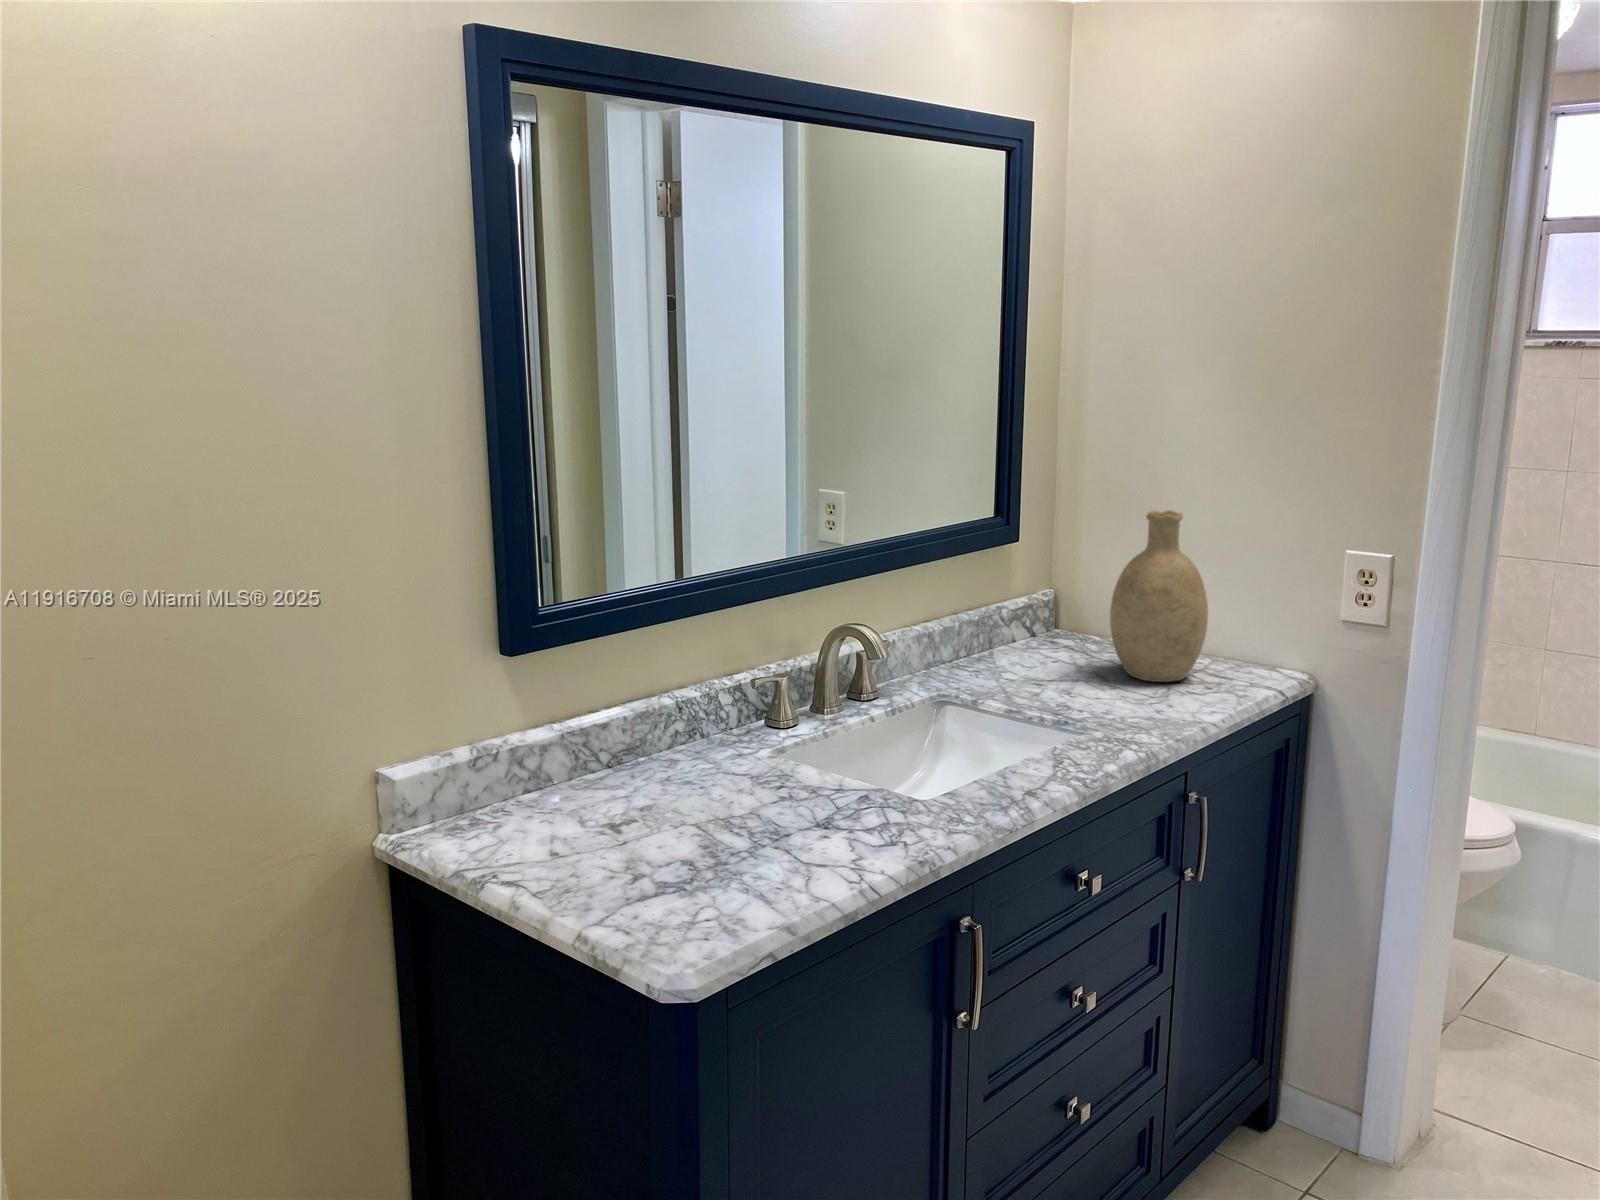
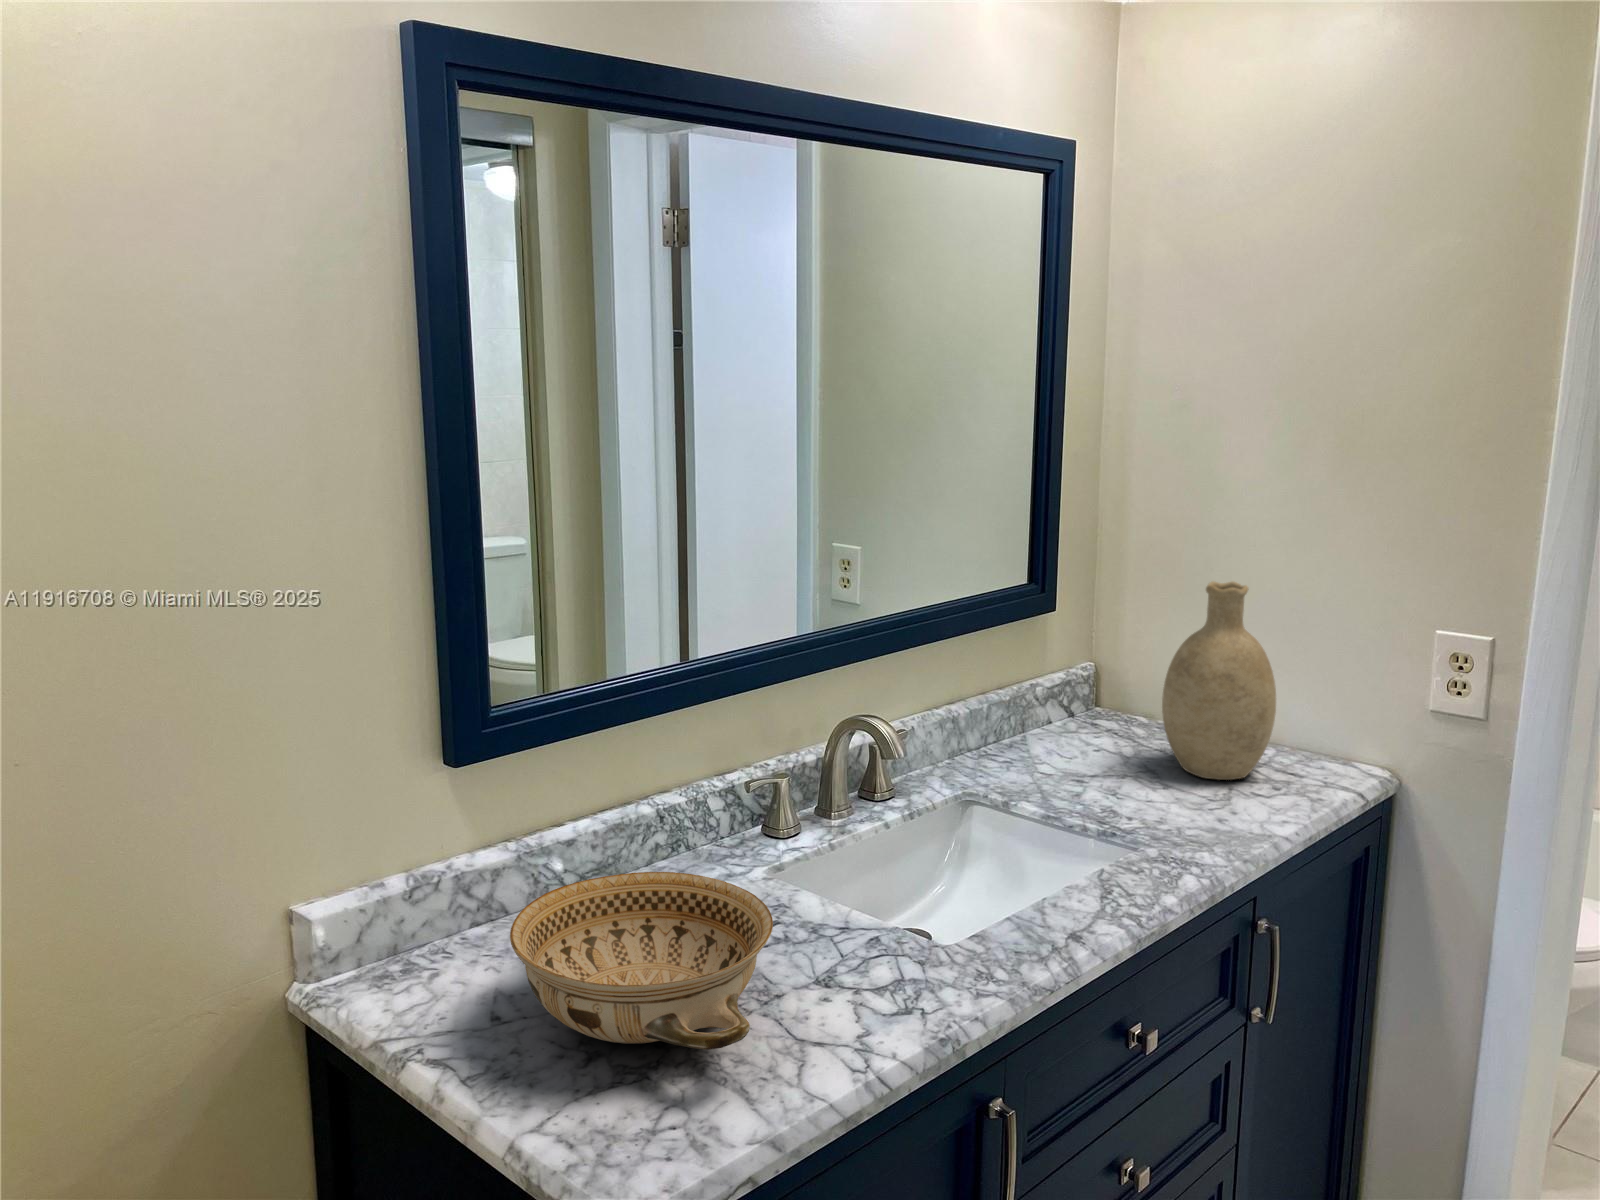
ceramic bowl: none [567,738,782,868] -> present [510,872,773,1050]

